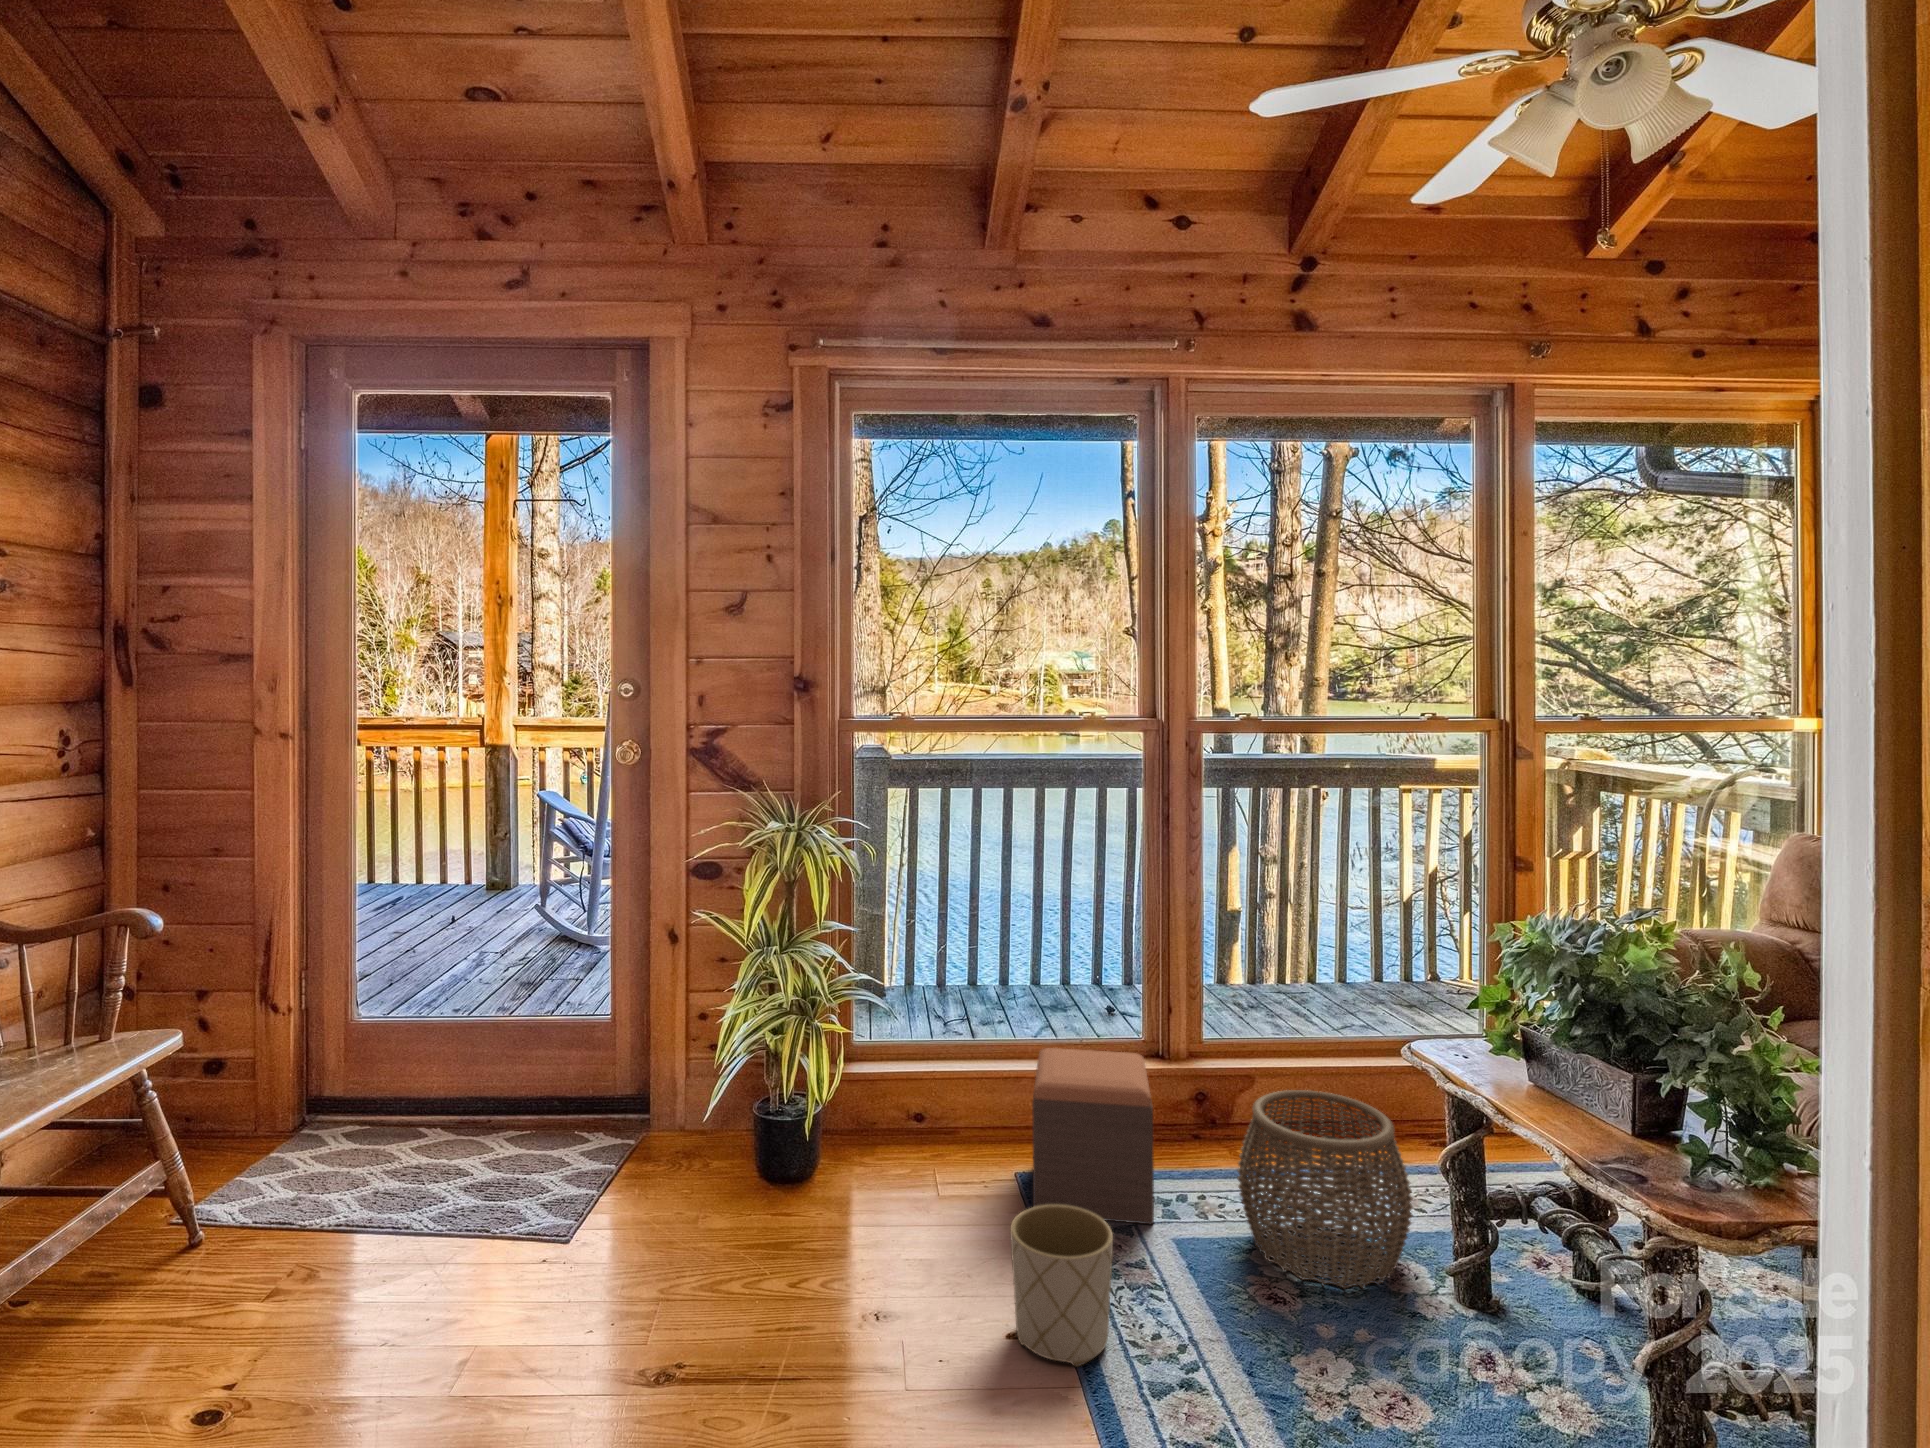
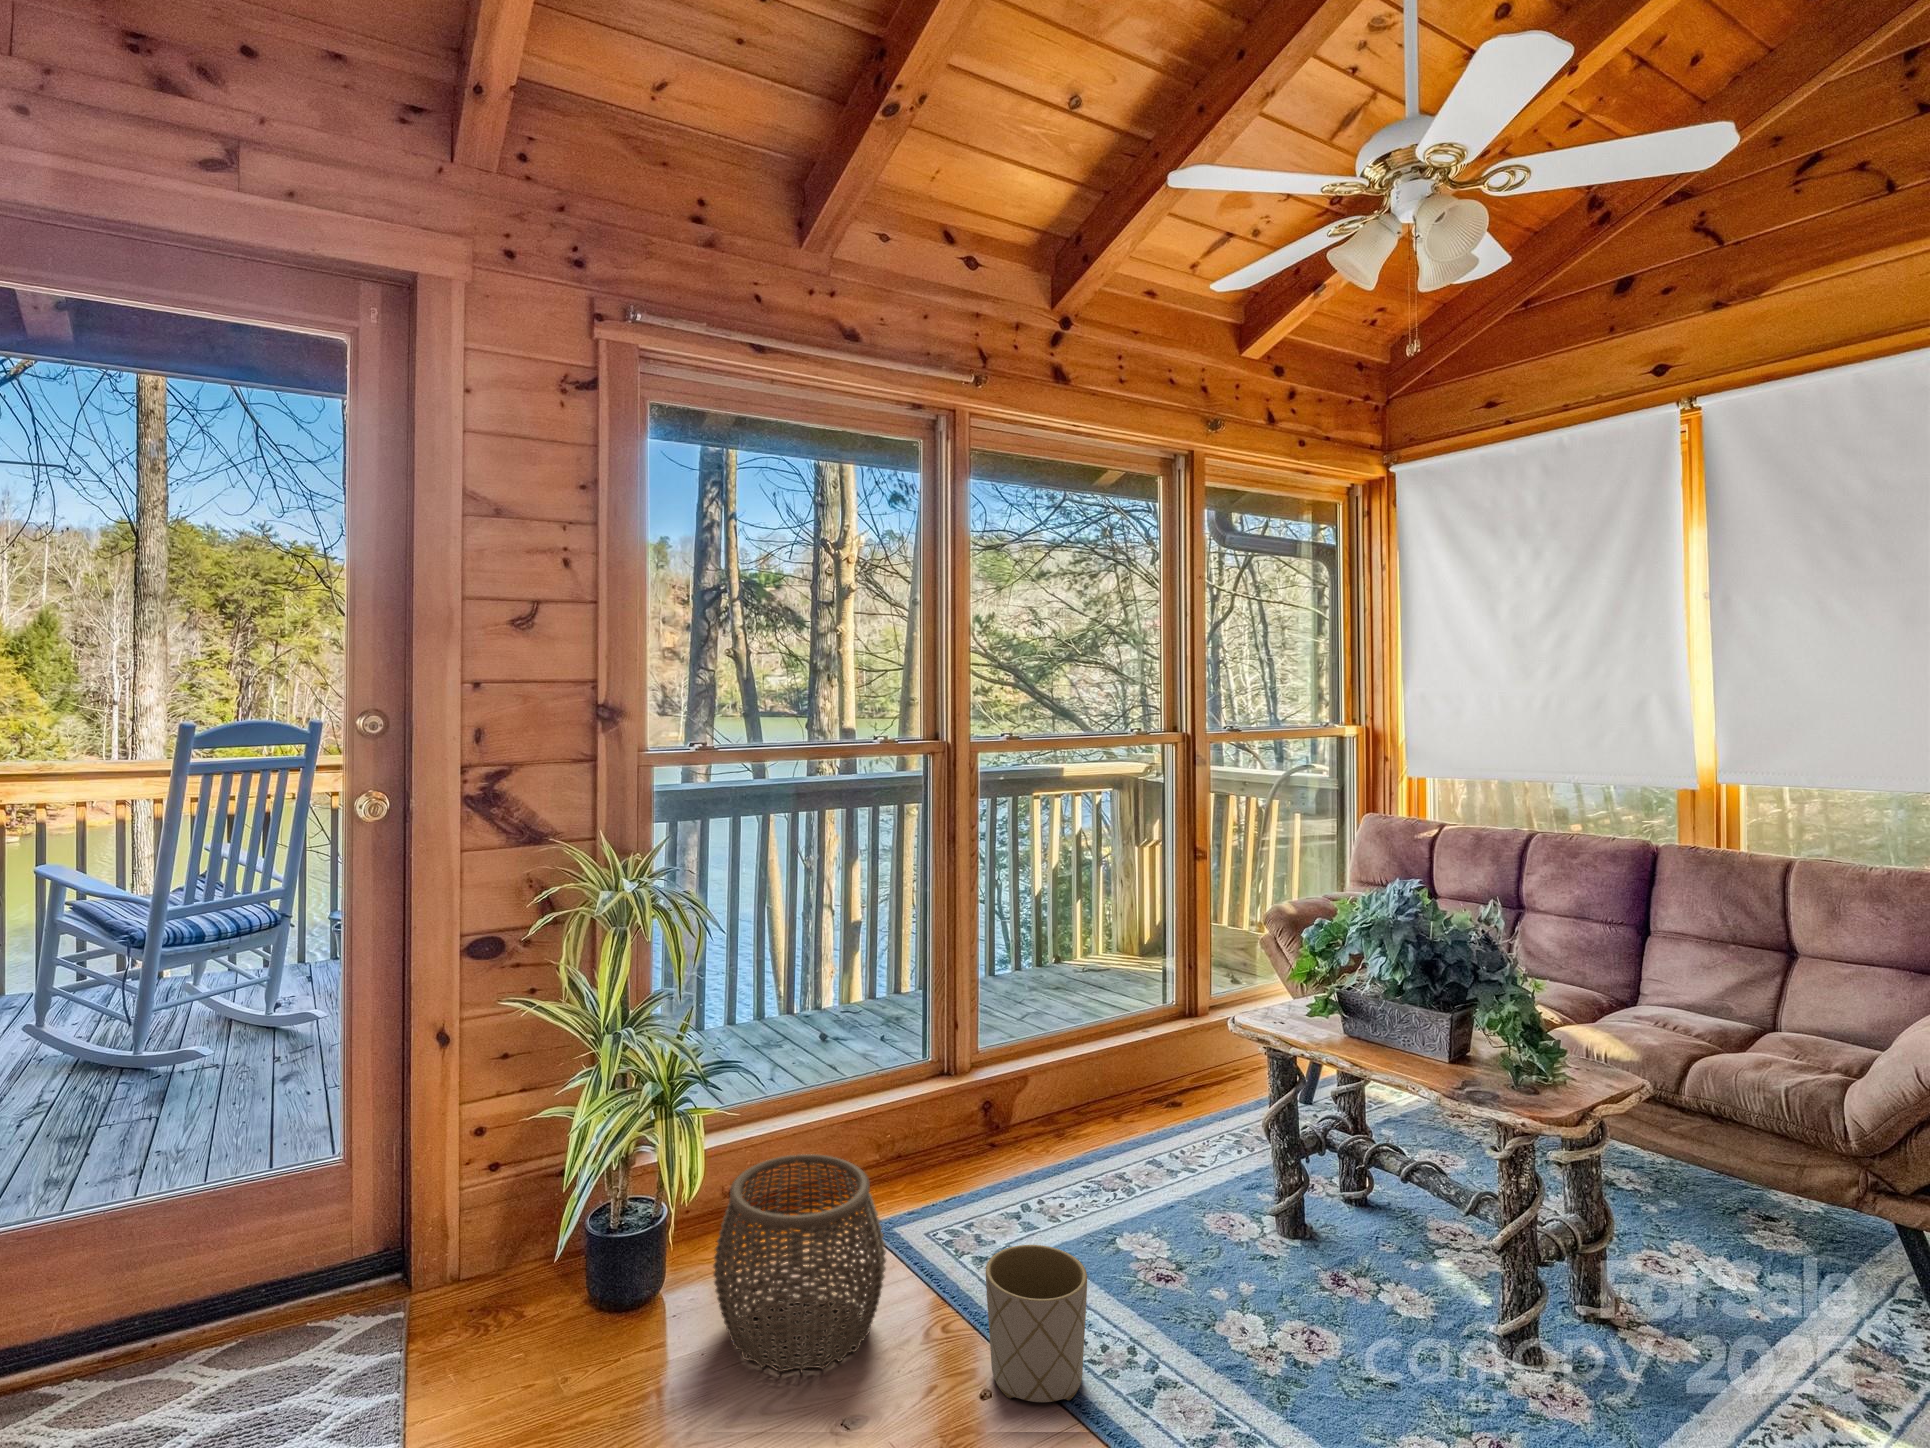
footstool: present [1032,1048,1154,1224] -> none [878,1078,1024,1263]
woven basket: present [1237,1090,1413,1289] -> present [713,1154,886,1372]

